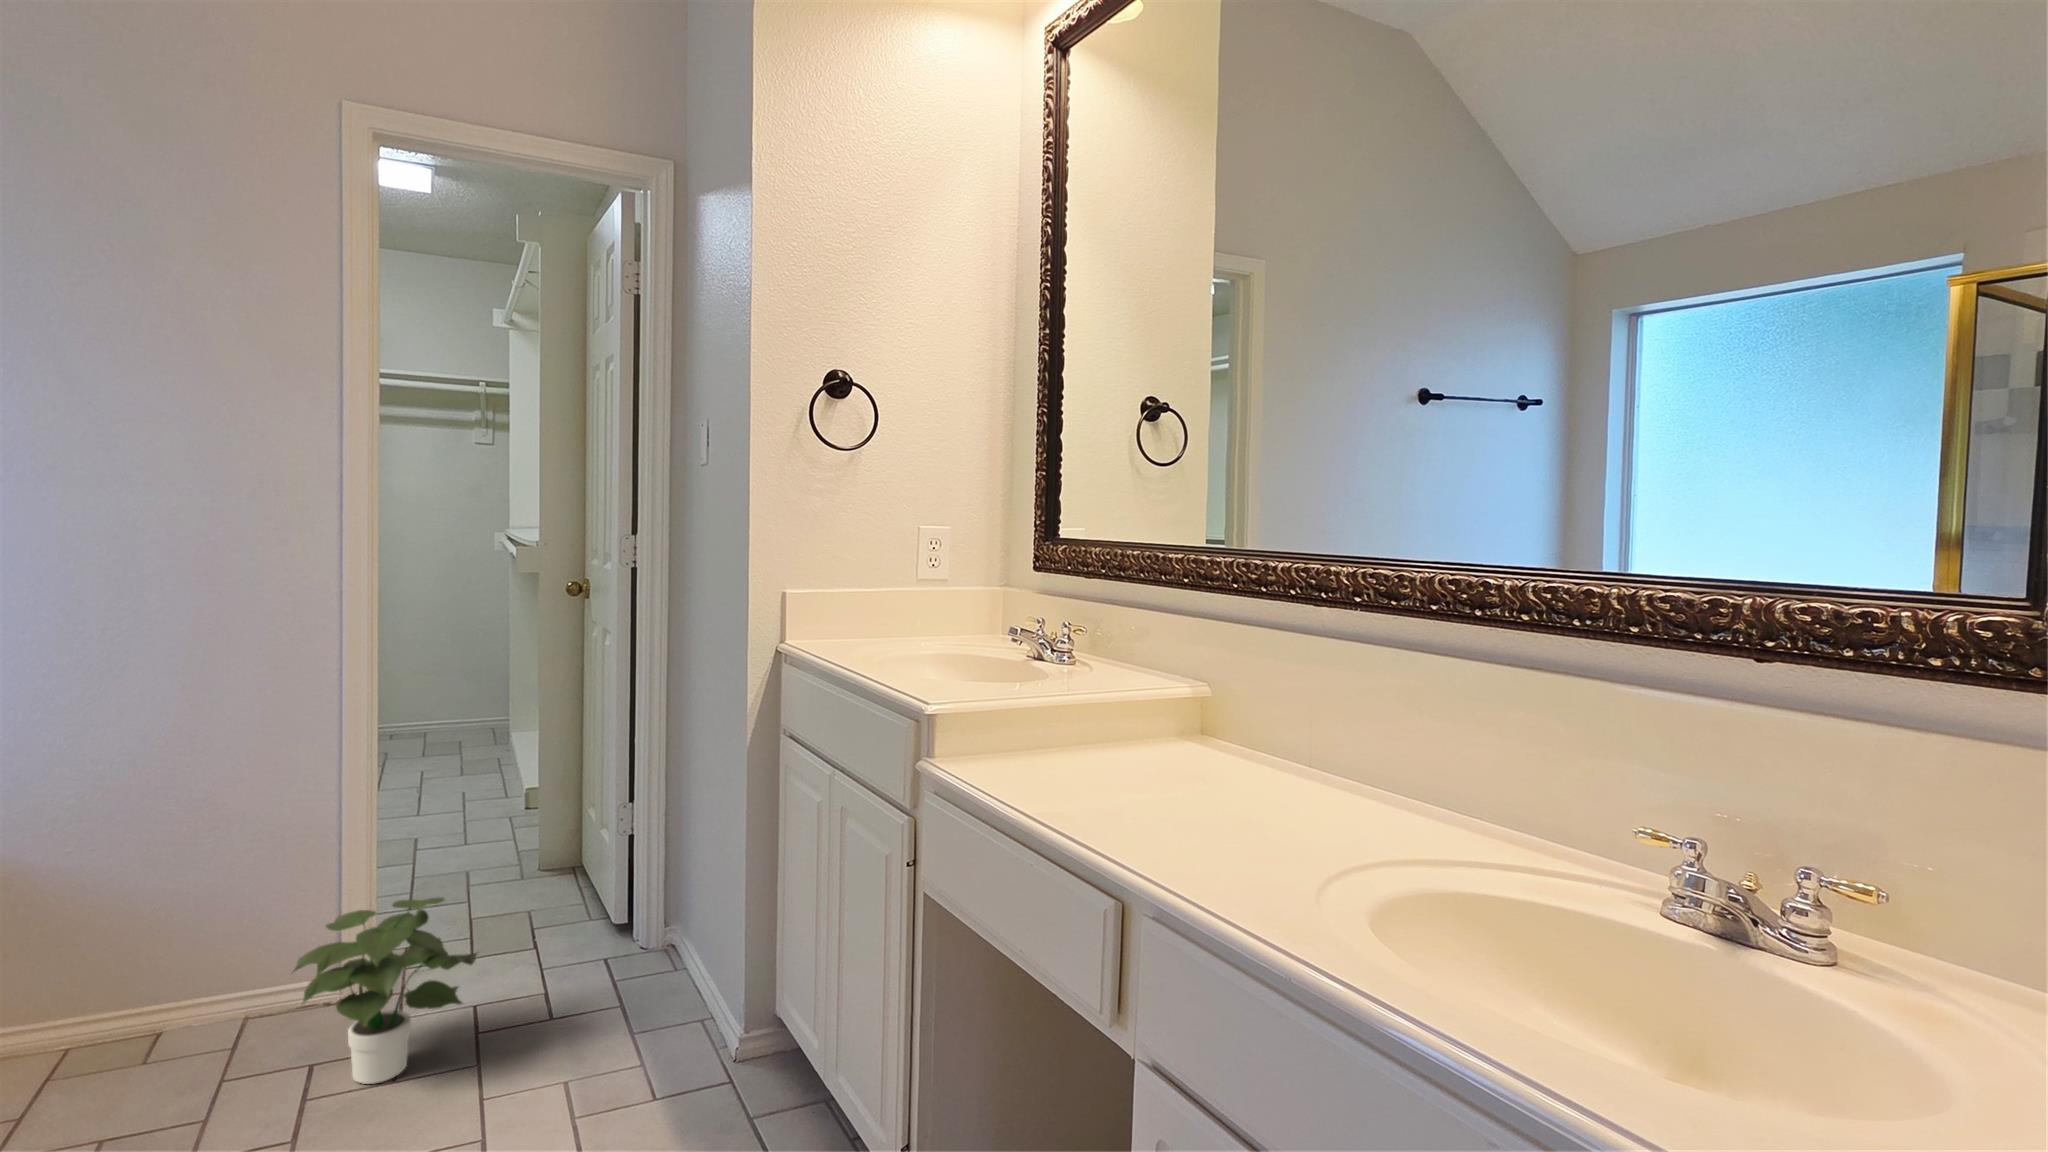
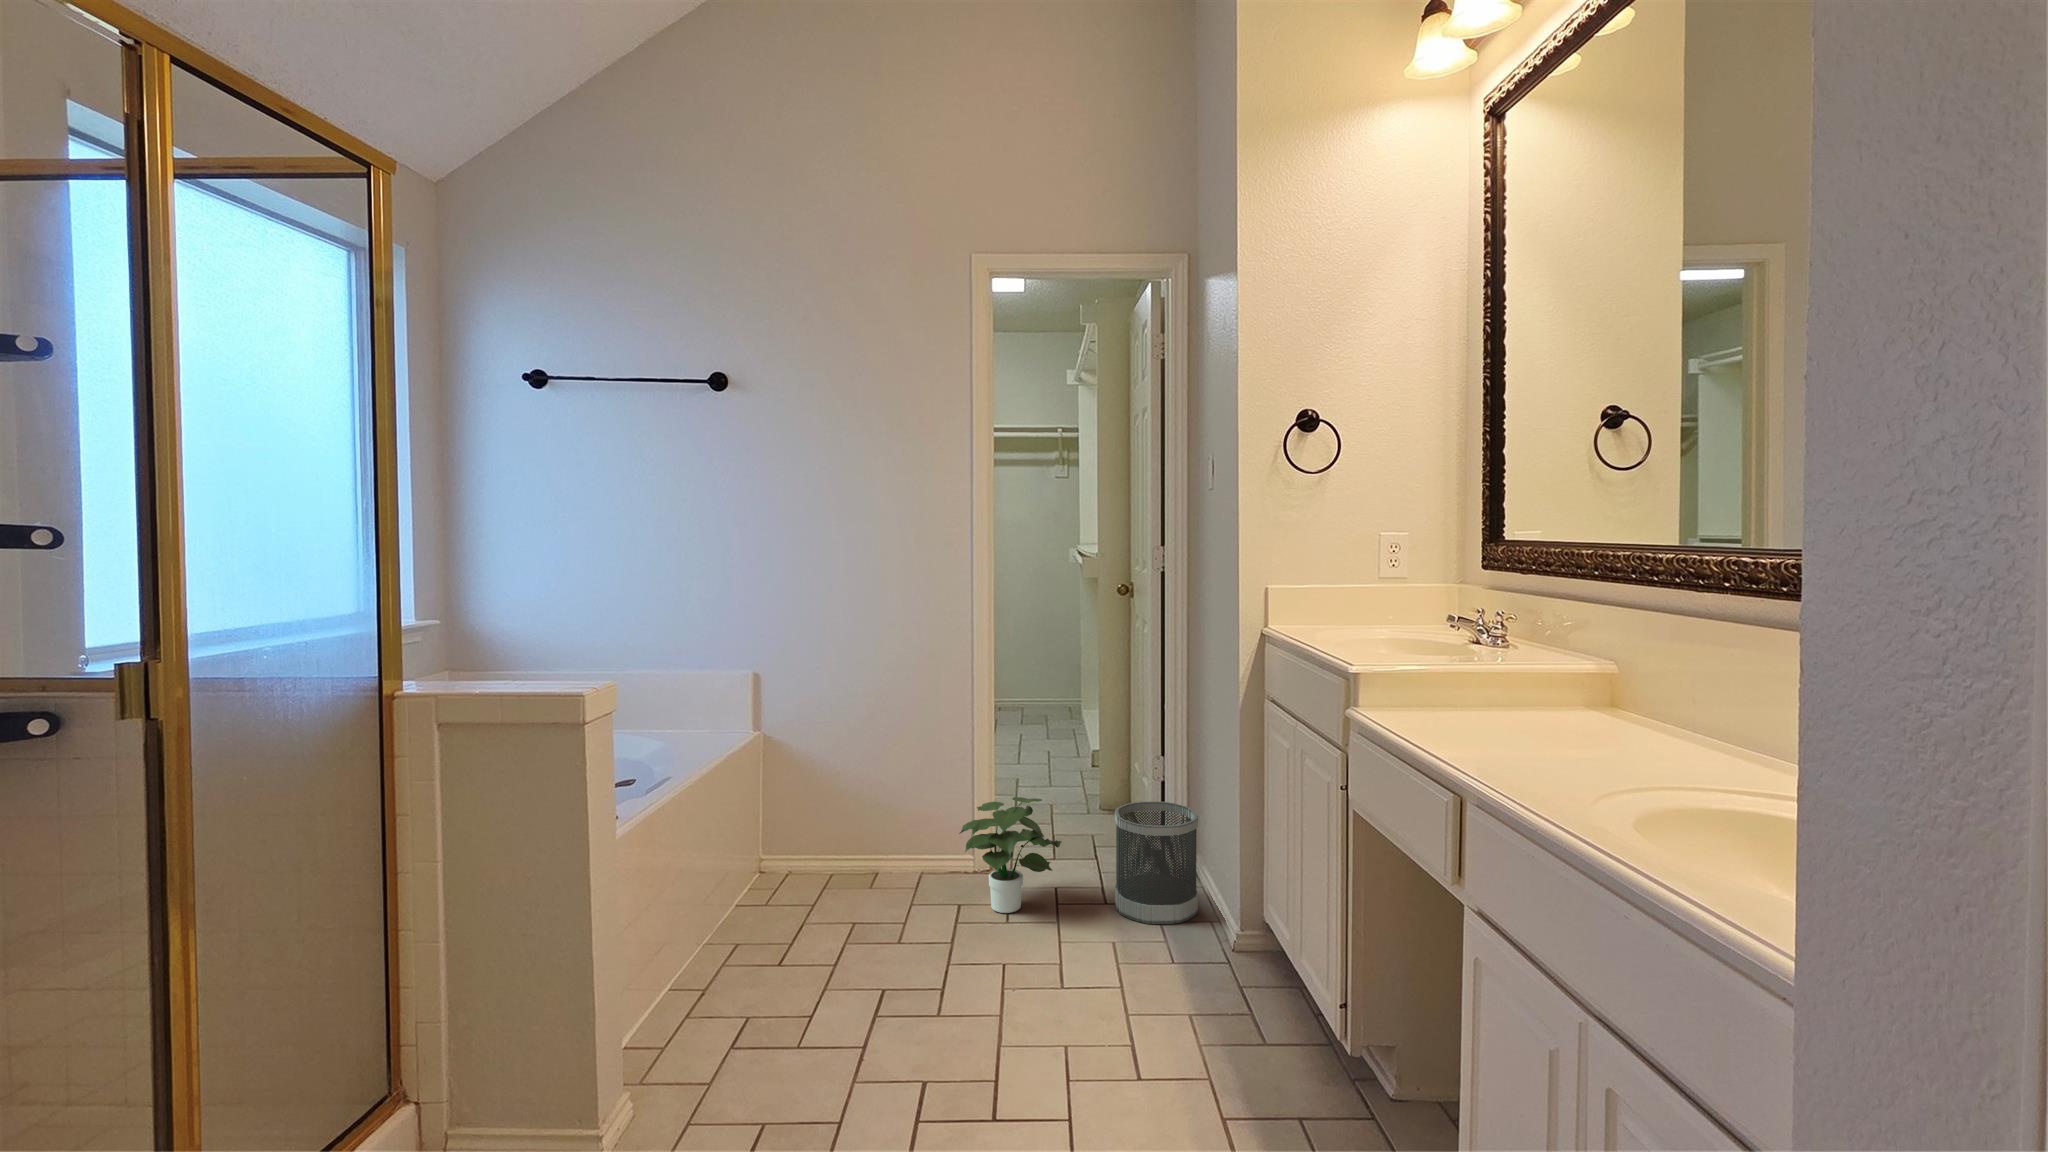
wastebasket: none [563,870,686,1048] -> present [1115,801,1198,924]

